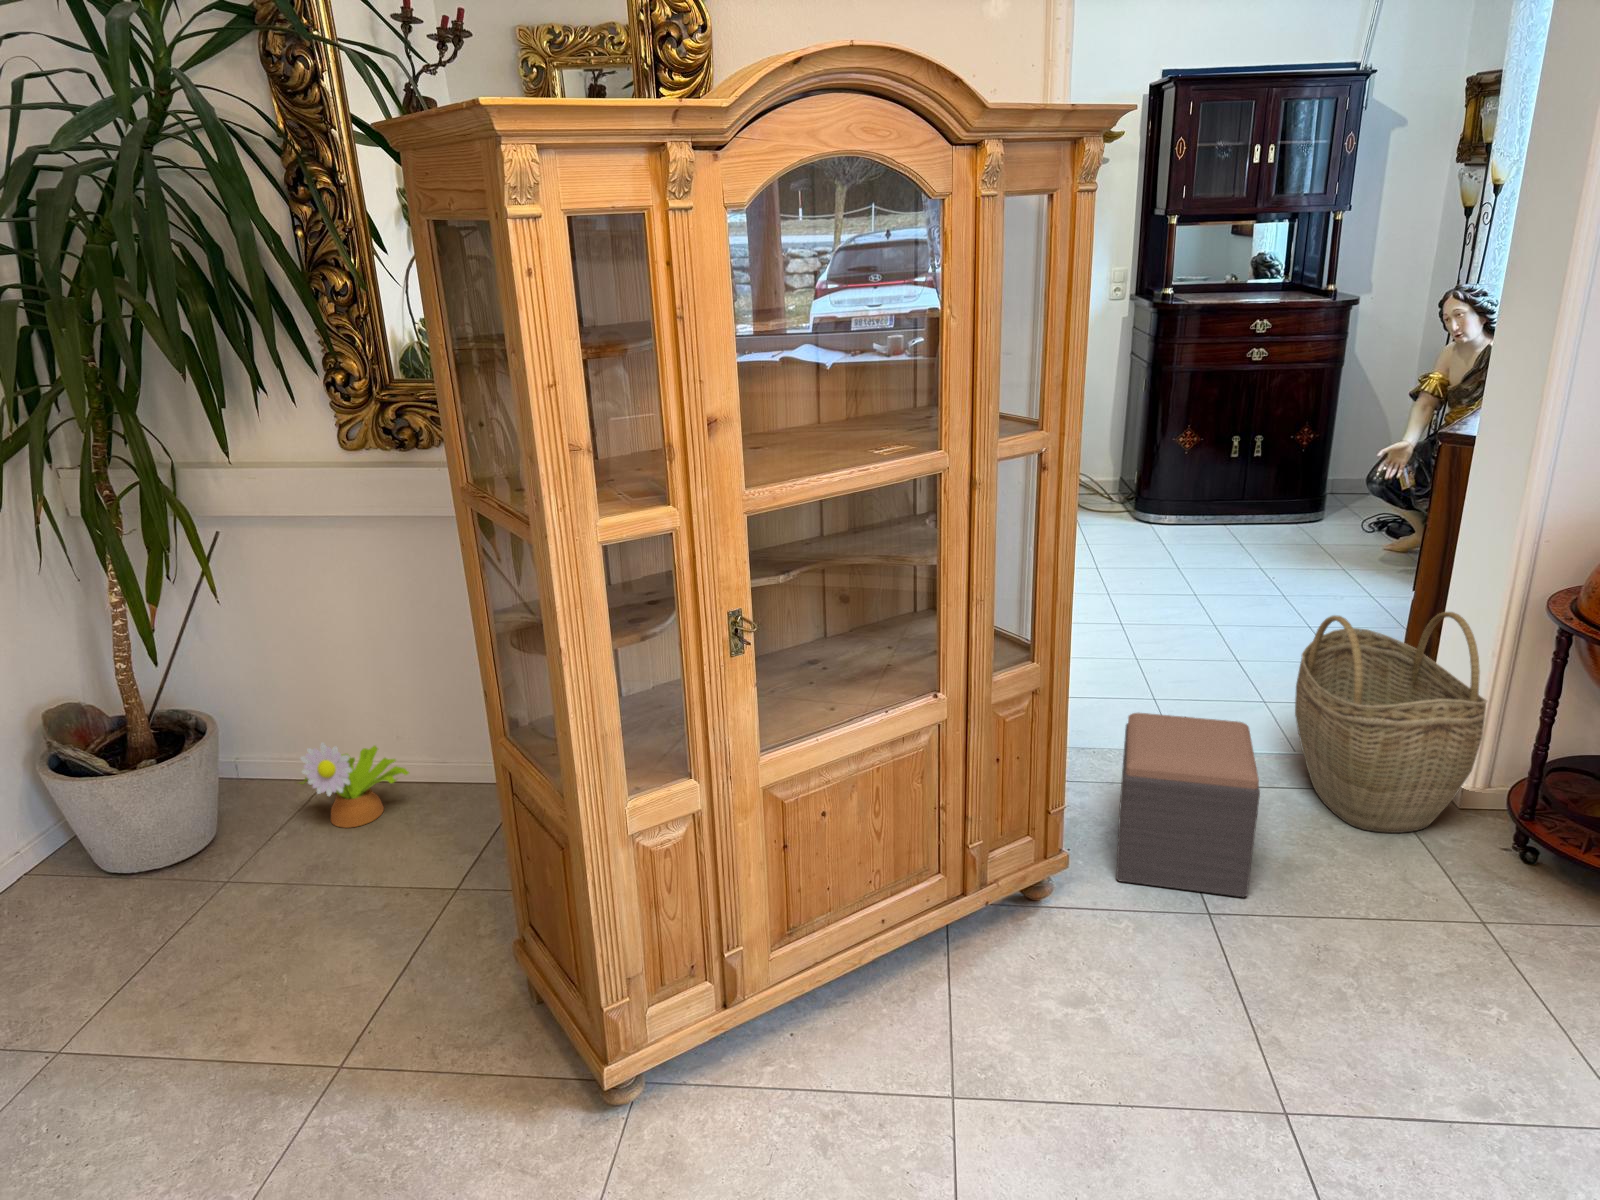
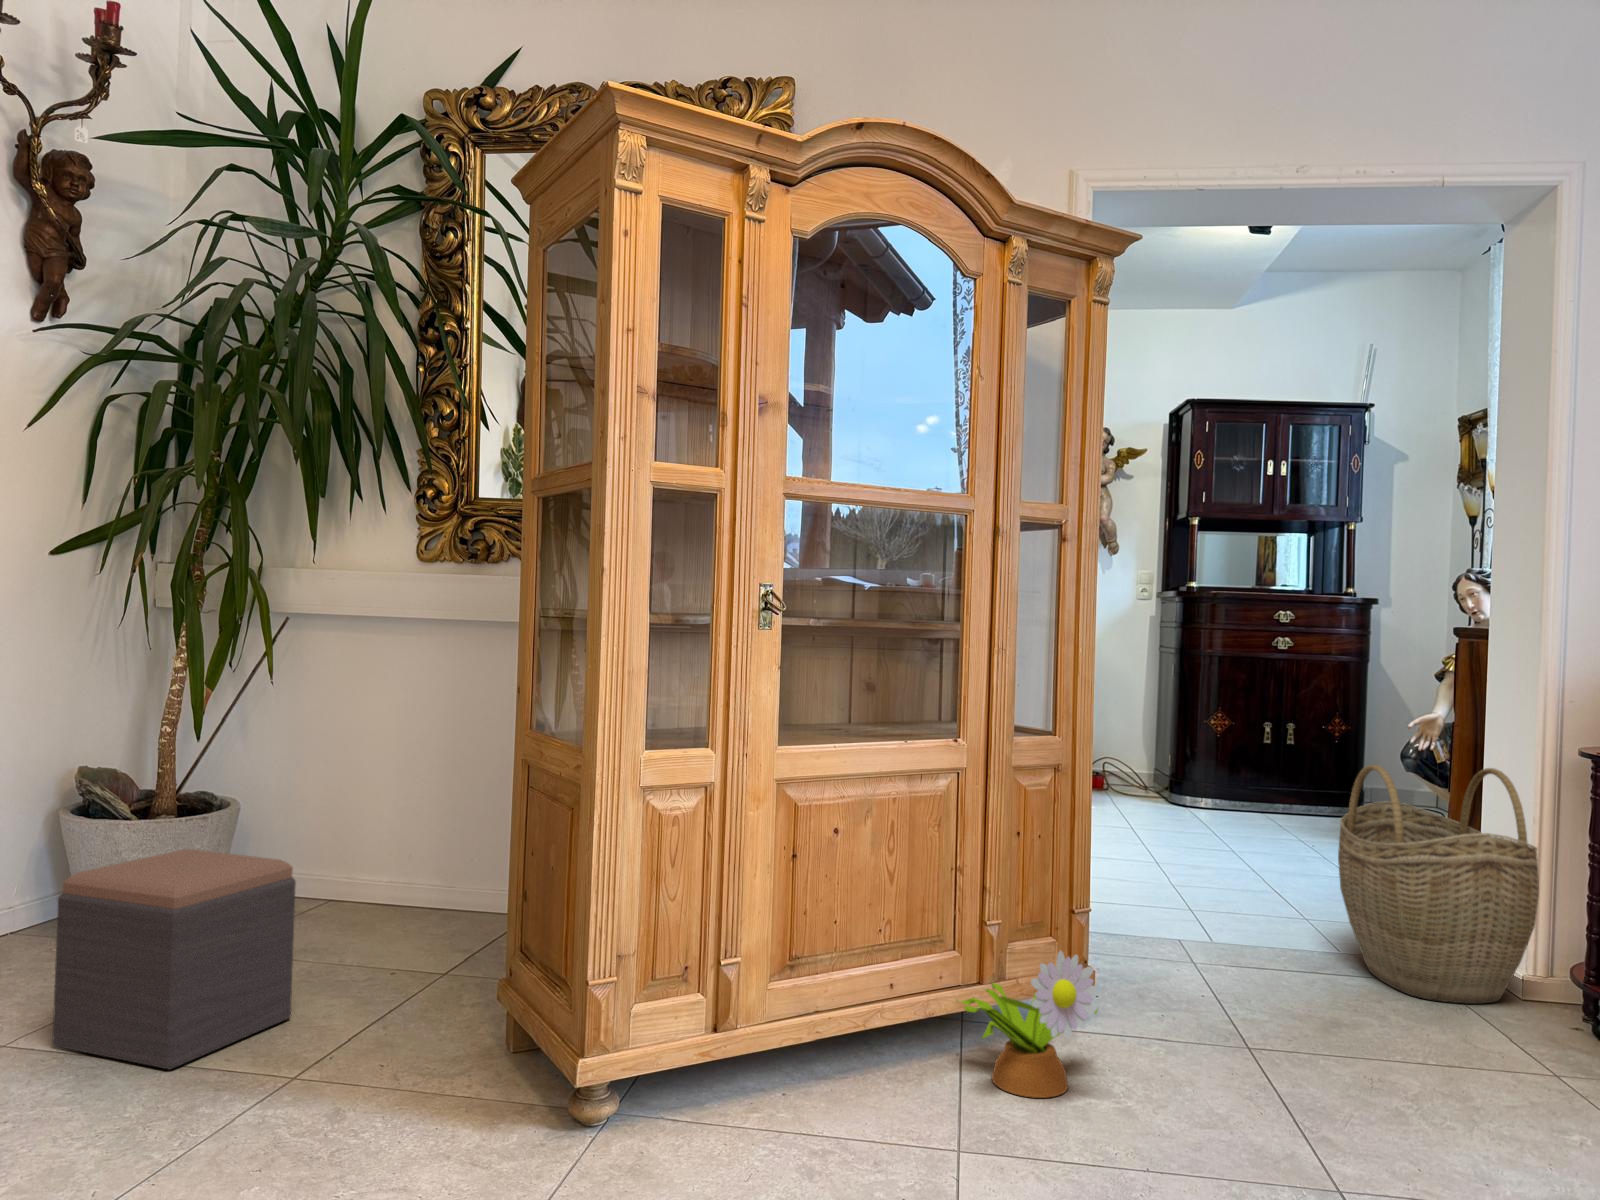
footstool: present [1116,713,1260,897] -> present [52,849,296,1069]
decorative plant: present [300,742,409,828] -> present [956,951,1098,1098]

